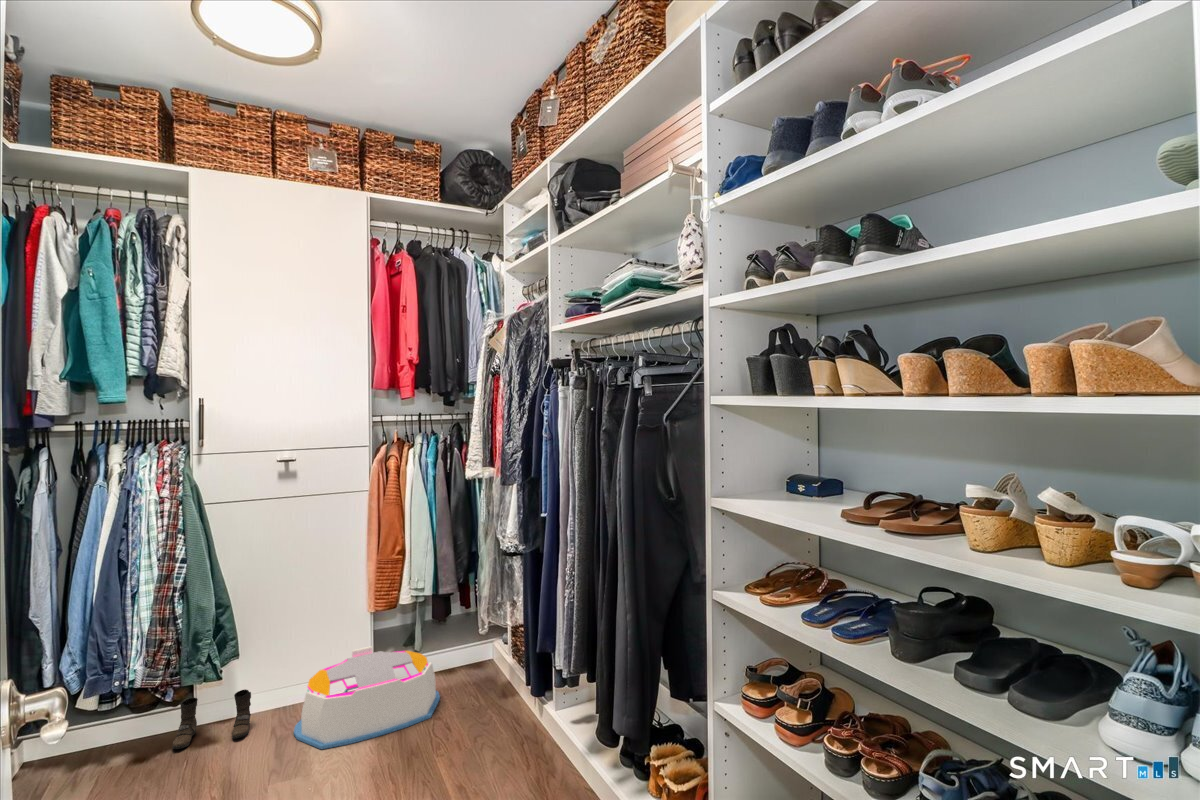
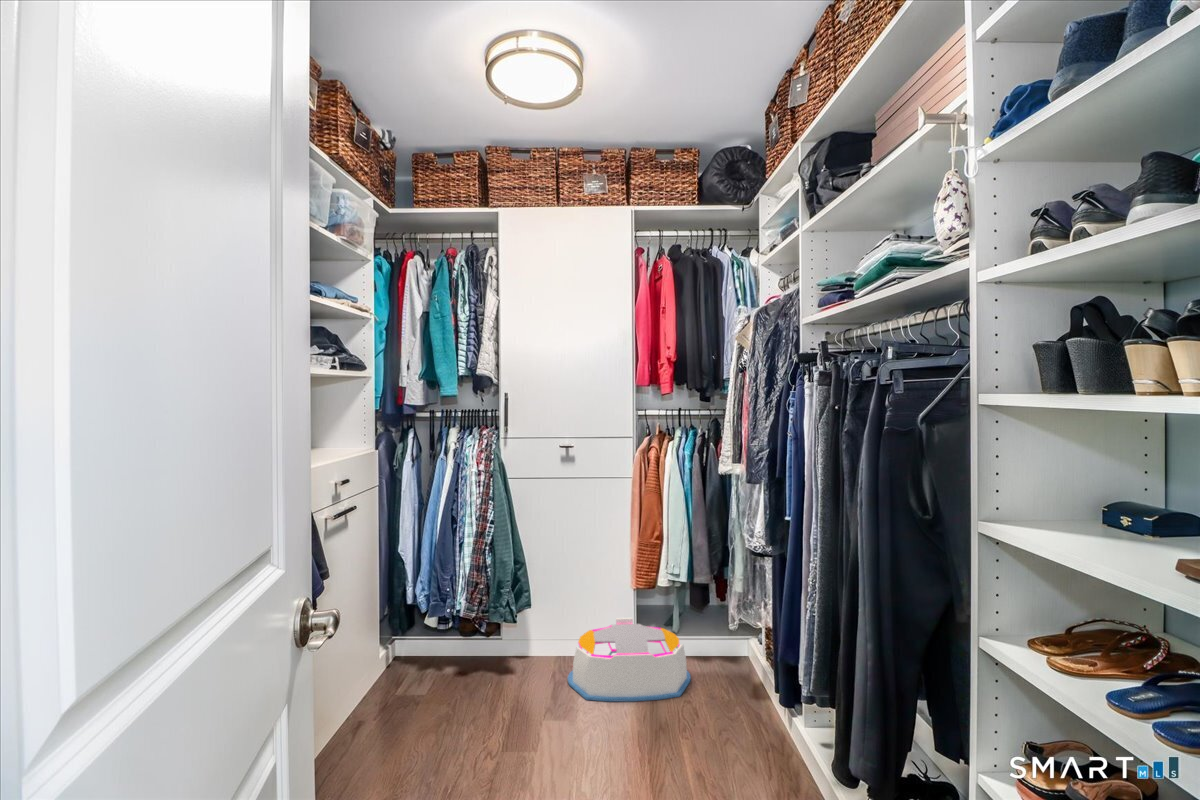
boots: present [172,689,251,749] -> none [485,631,539,672]

